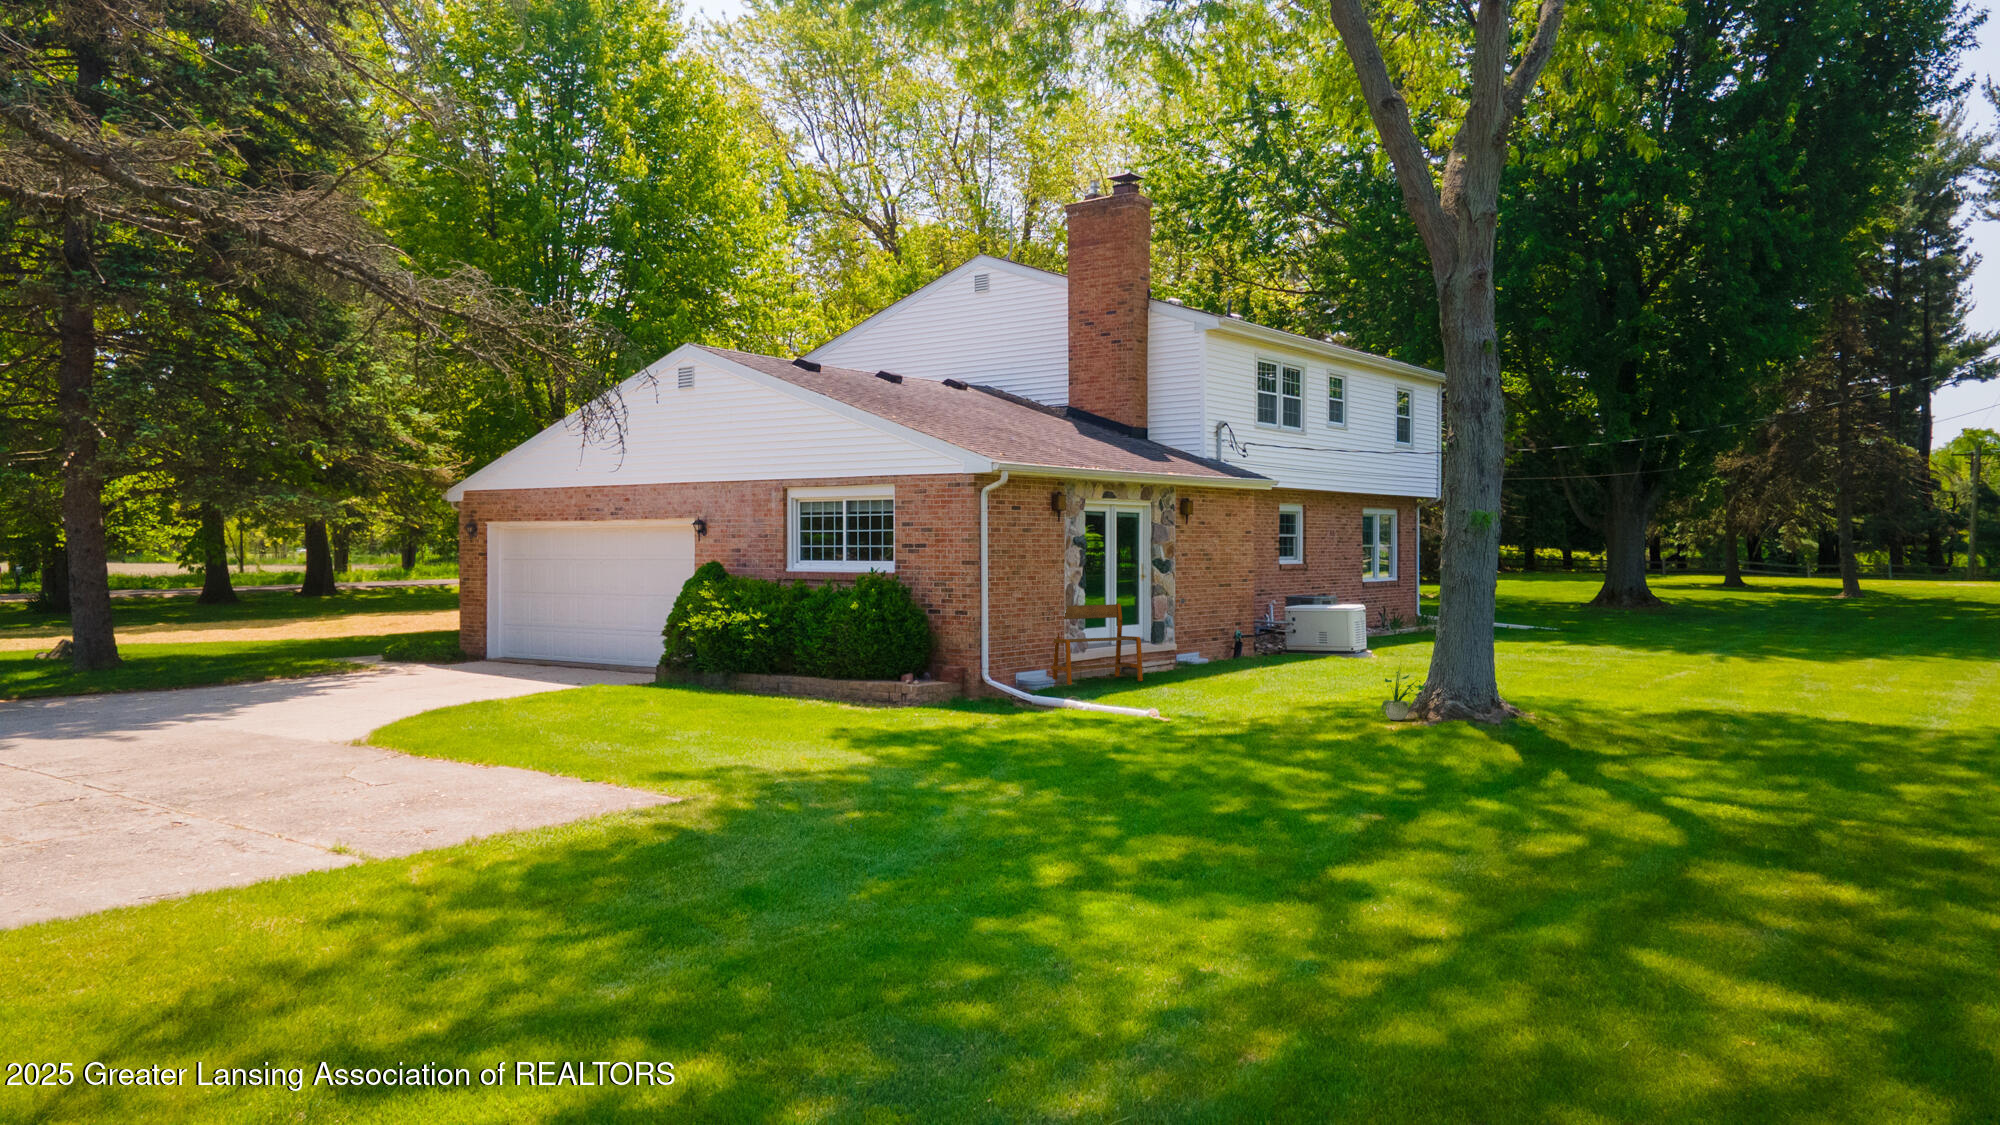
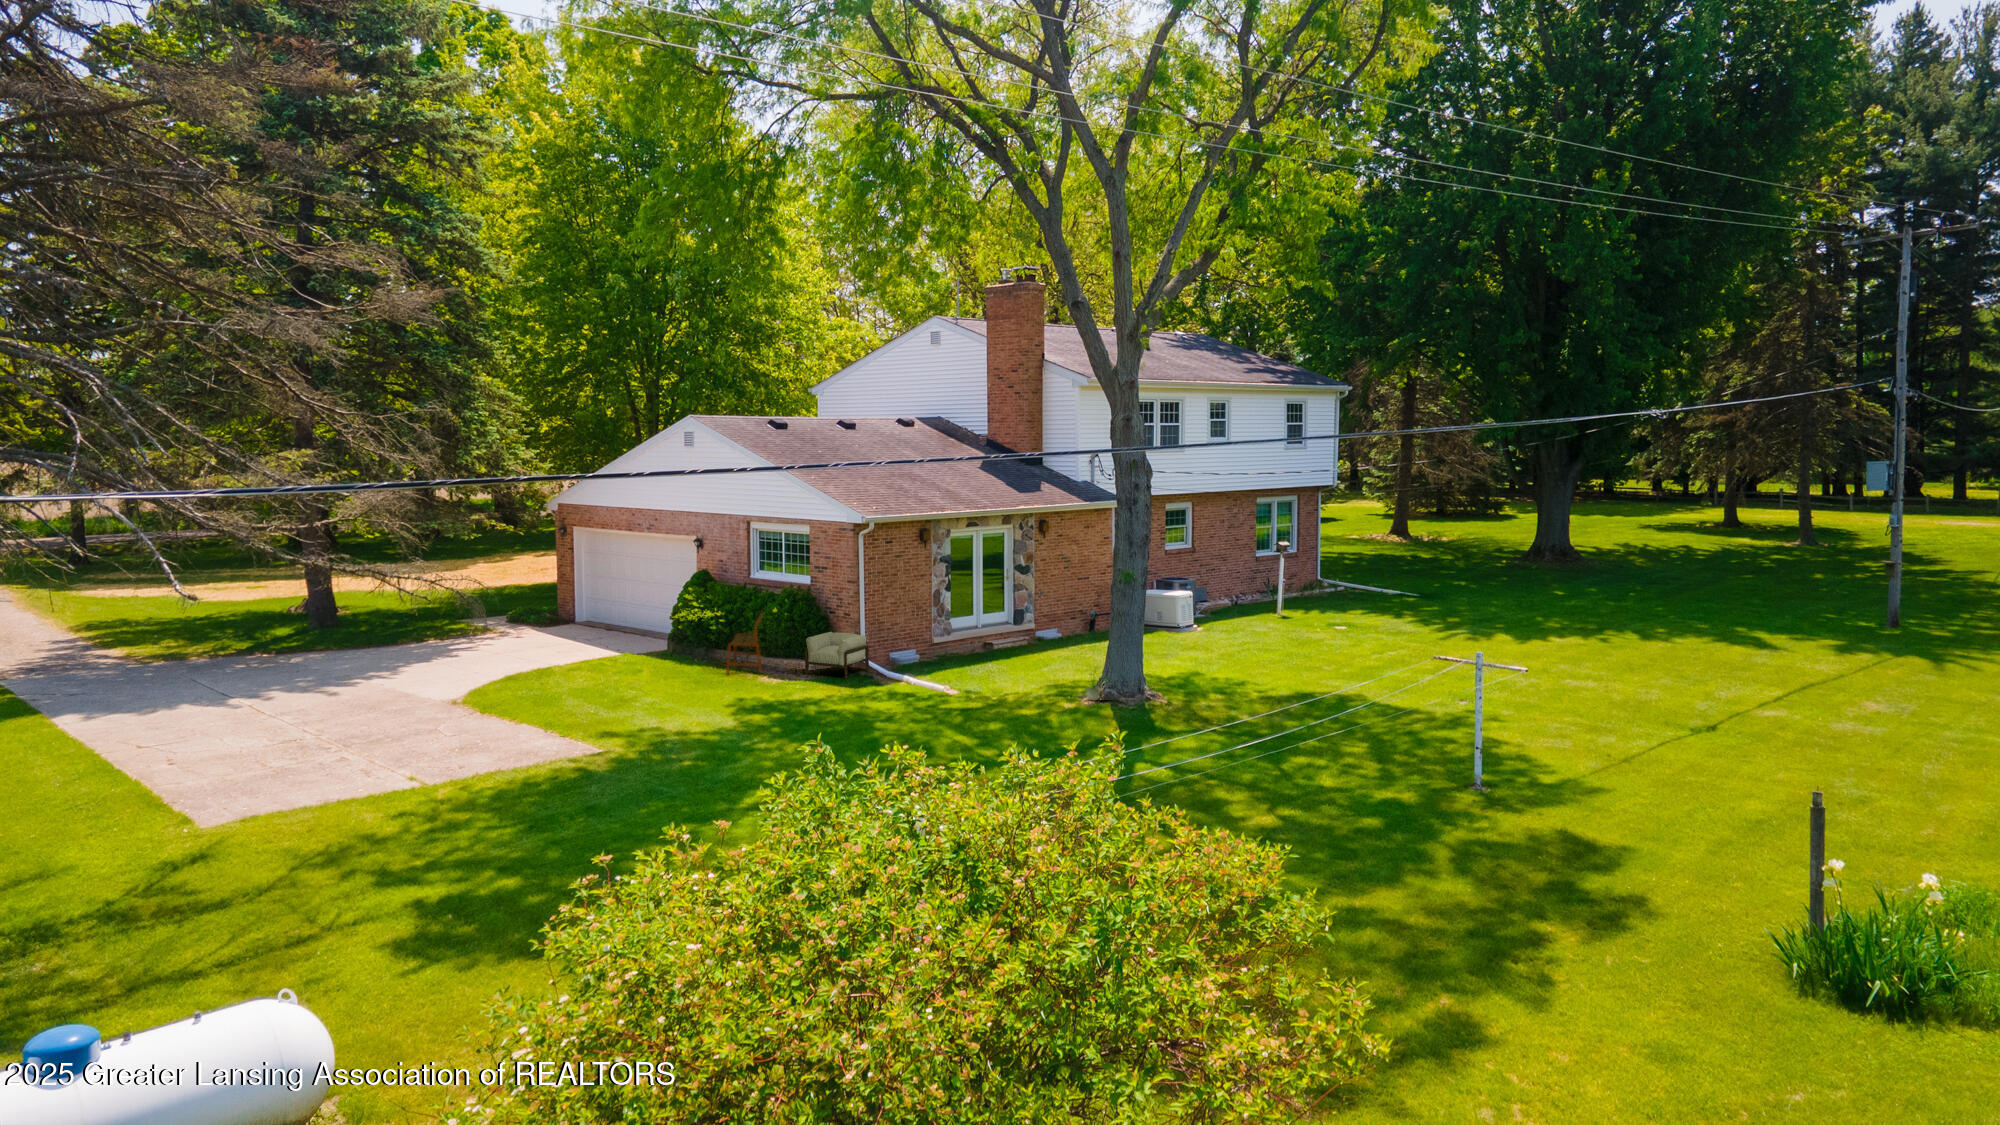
bench: present [1051,604,1143,685] -> present [726,612,763,675]
armchair: none [908,638,1001,705] -> present [805,632,869,679]

